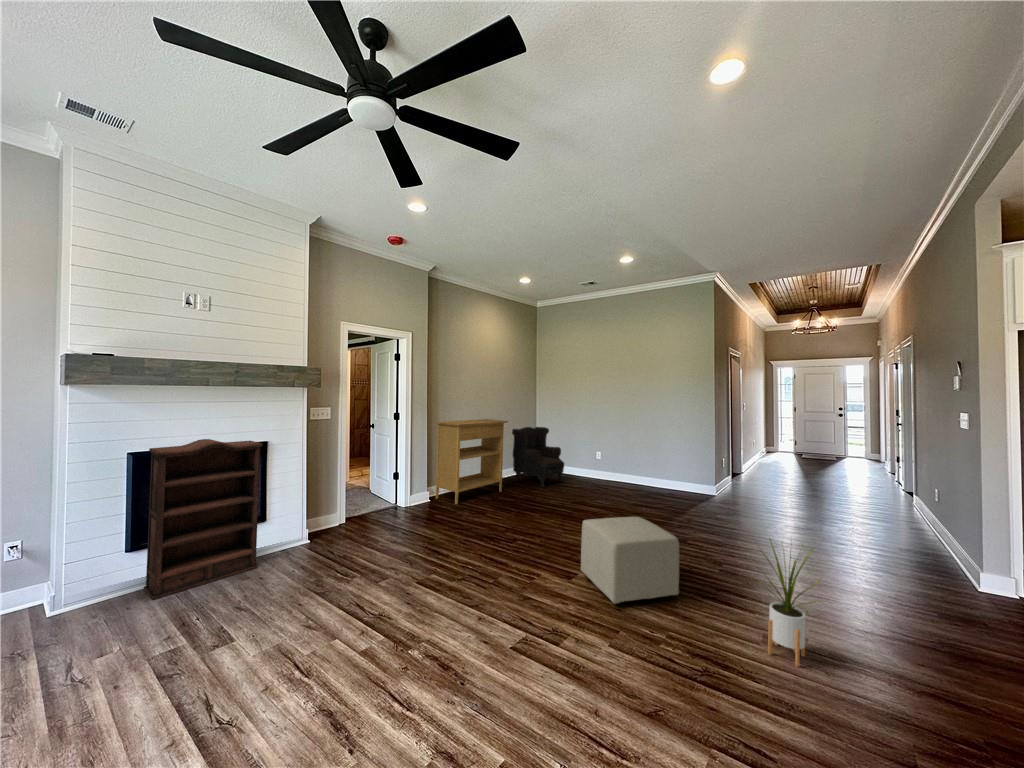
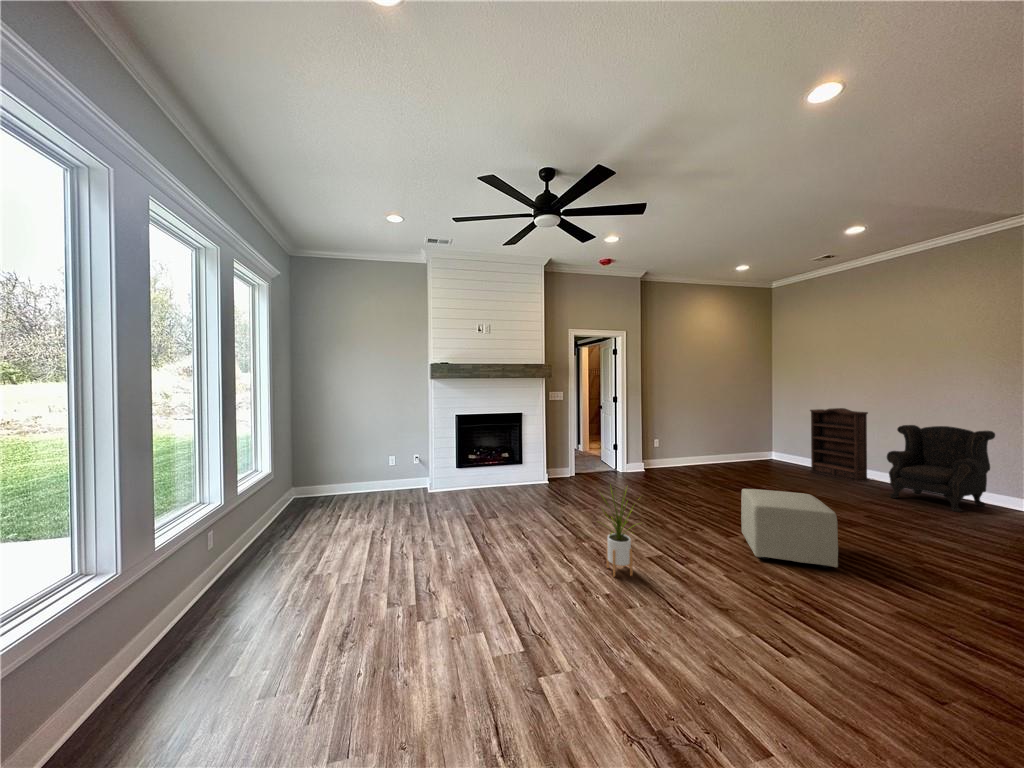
console table: present [436,419,508,504] -> none [642,407,714,476]
armchair: present [512,427,564,488] -> present [887,425,995,512]
bookshelf: present [143,439,262,600] -> present [810,408,868,482]
house plant: present [761,540,821,667] -> present [601,487,634,577]

